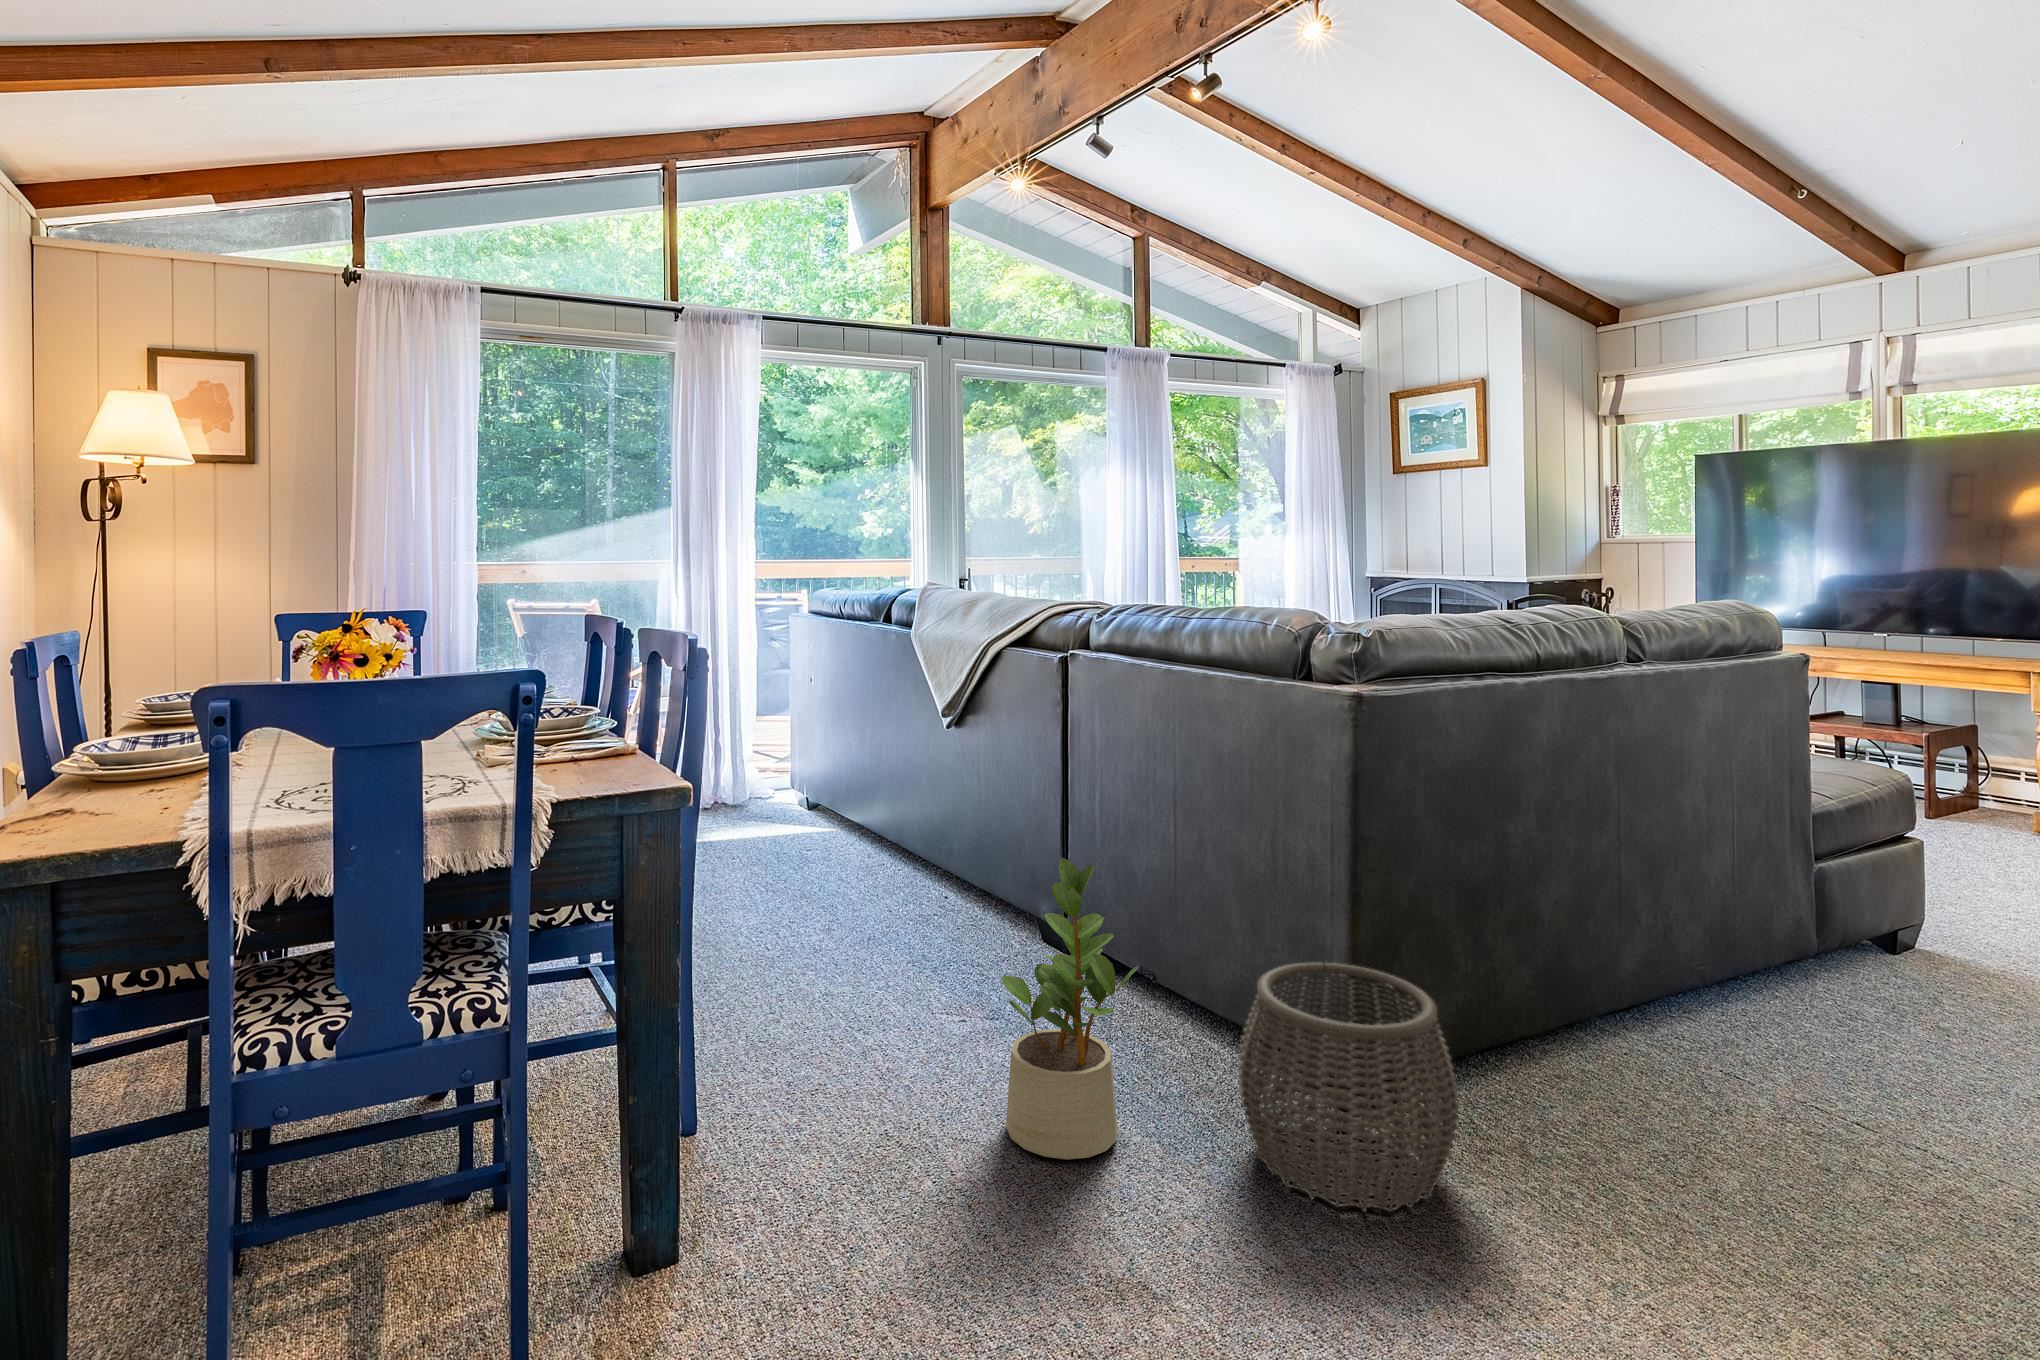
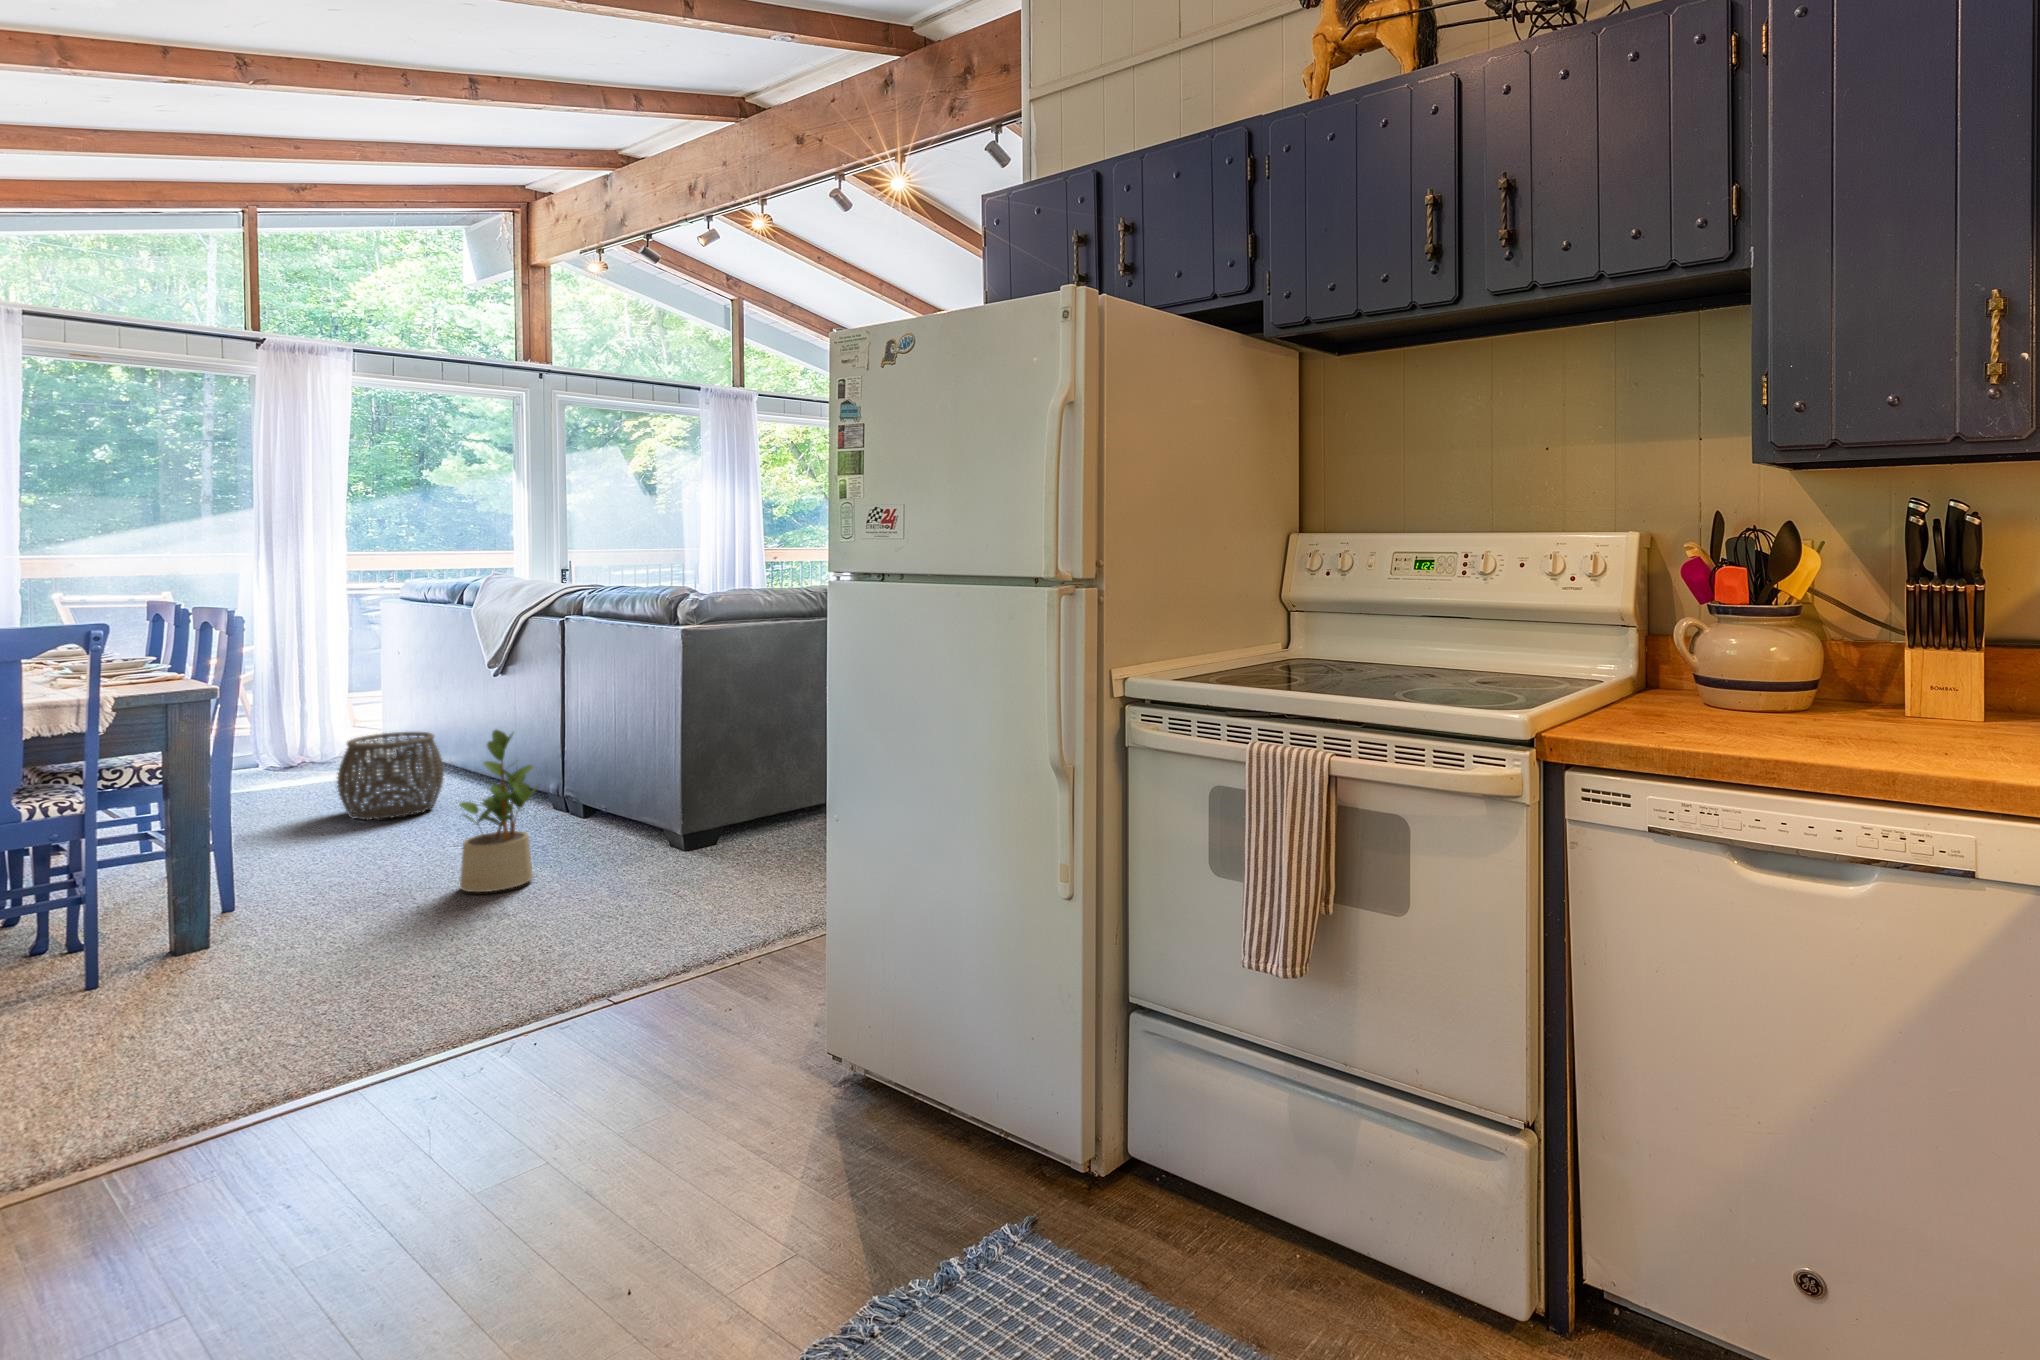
woven basket: present [1238,963,1460,1212] -> present [337,732,444,820]

